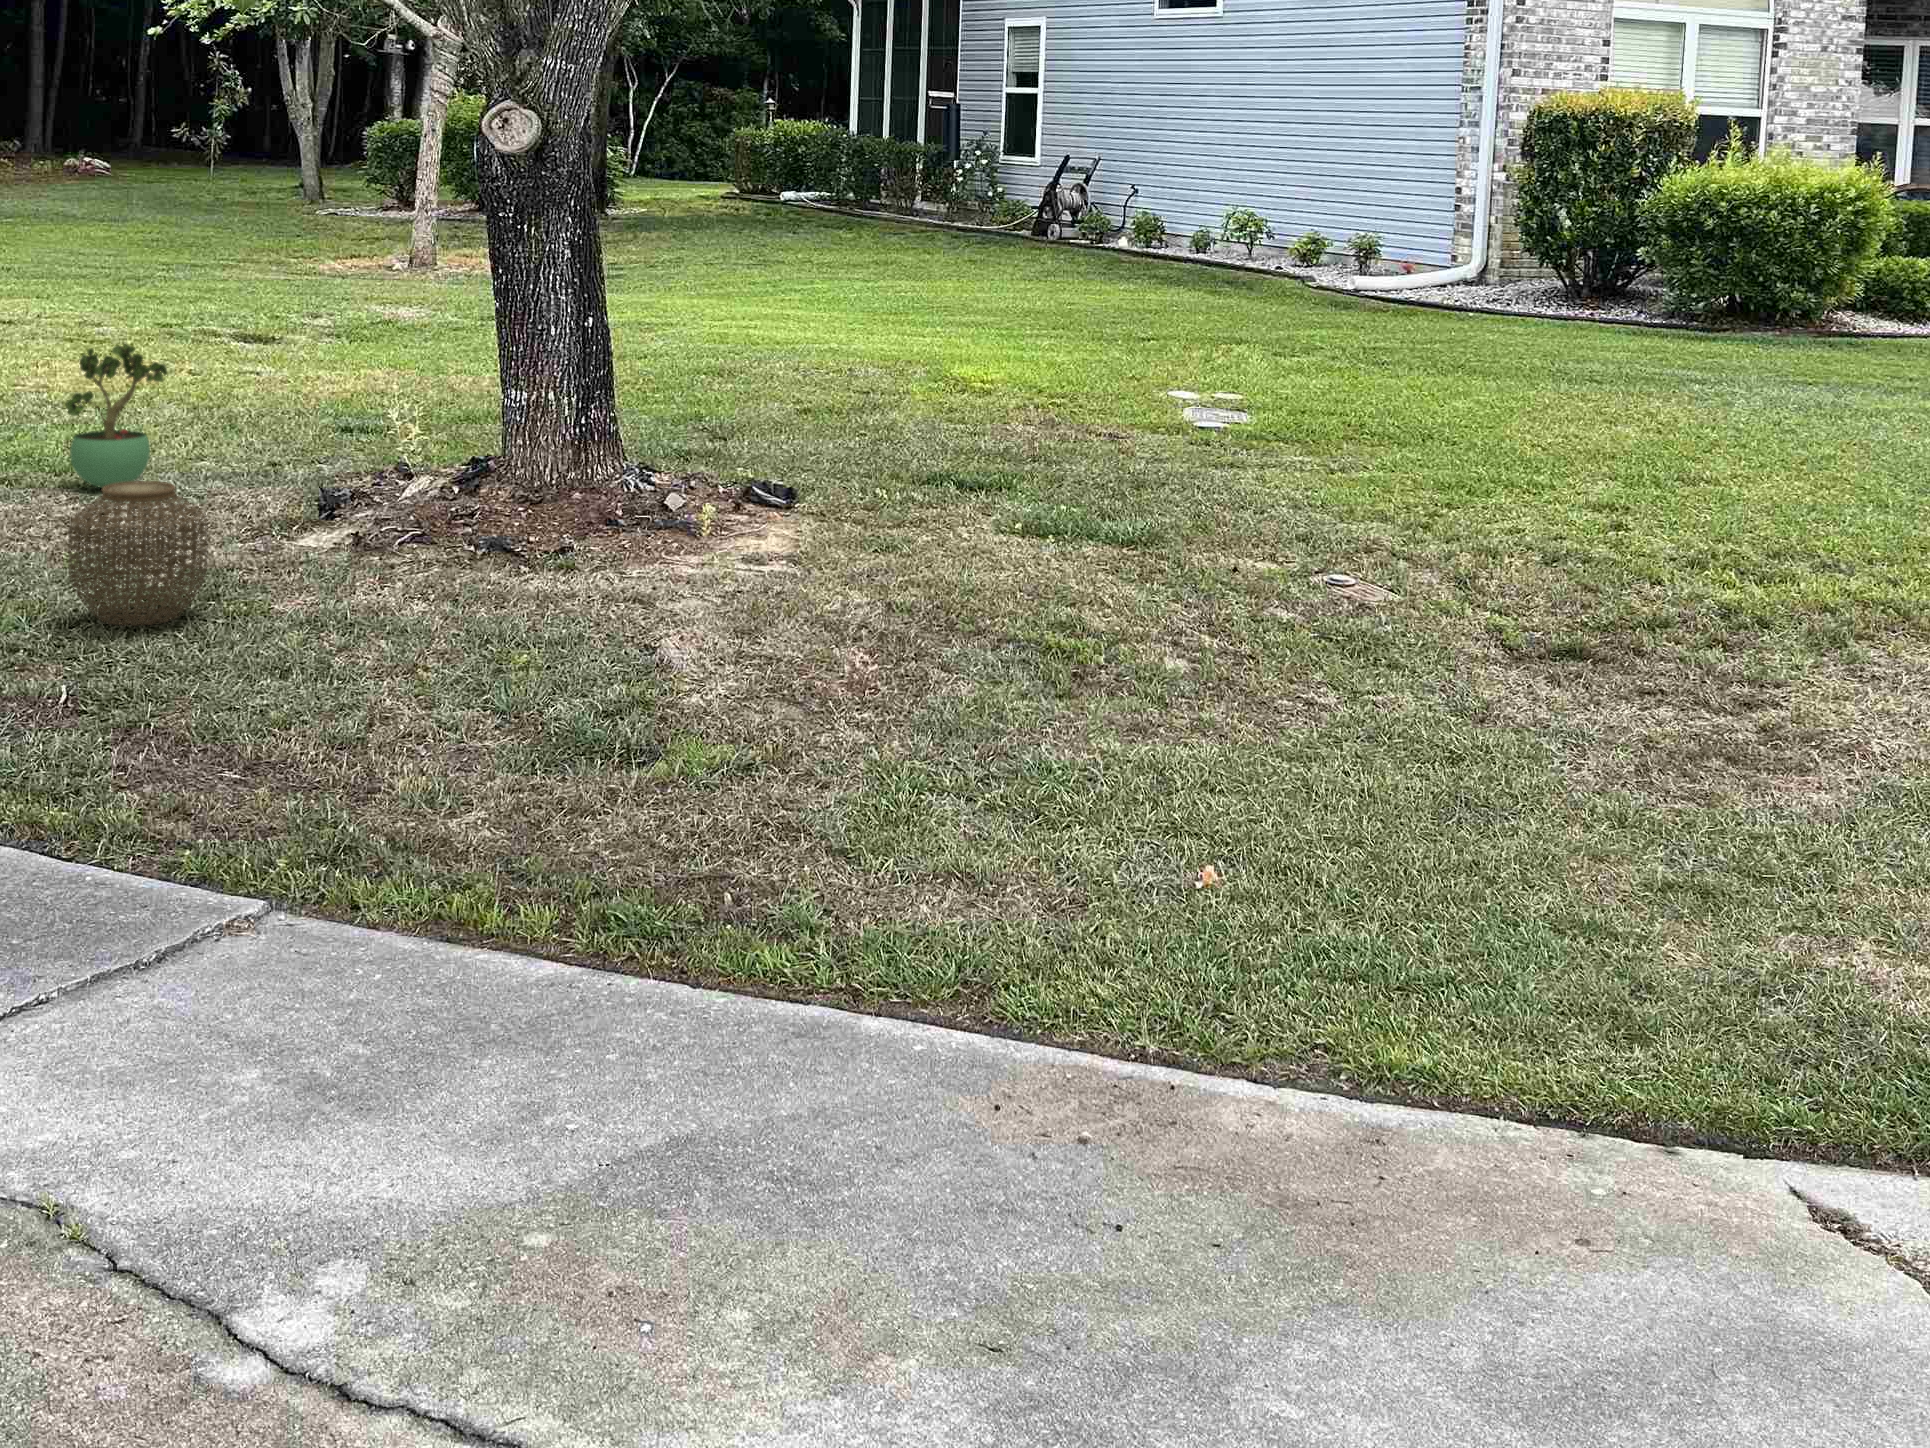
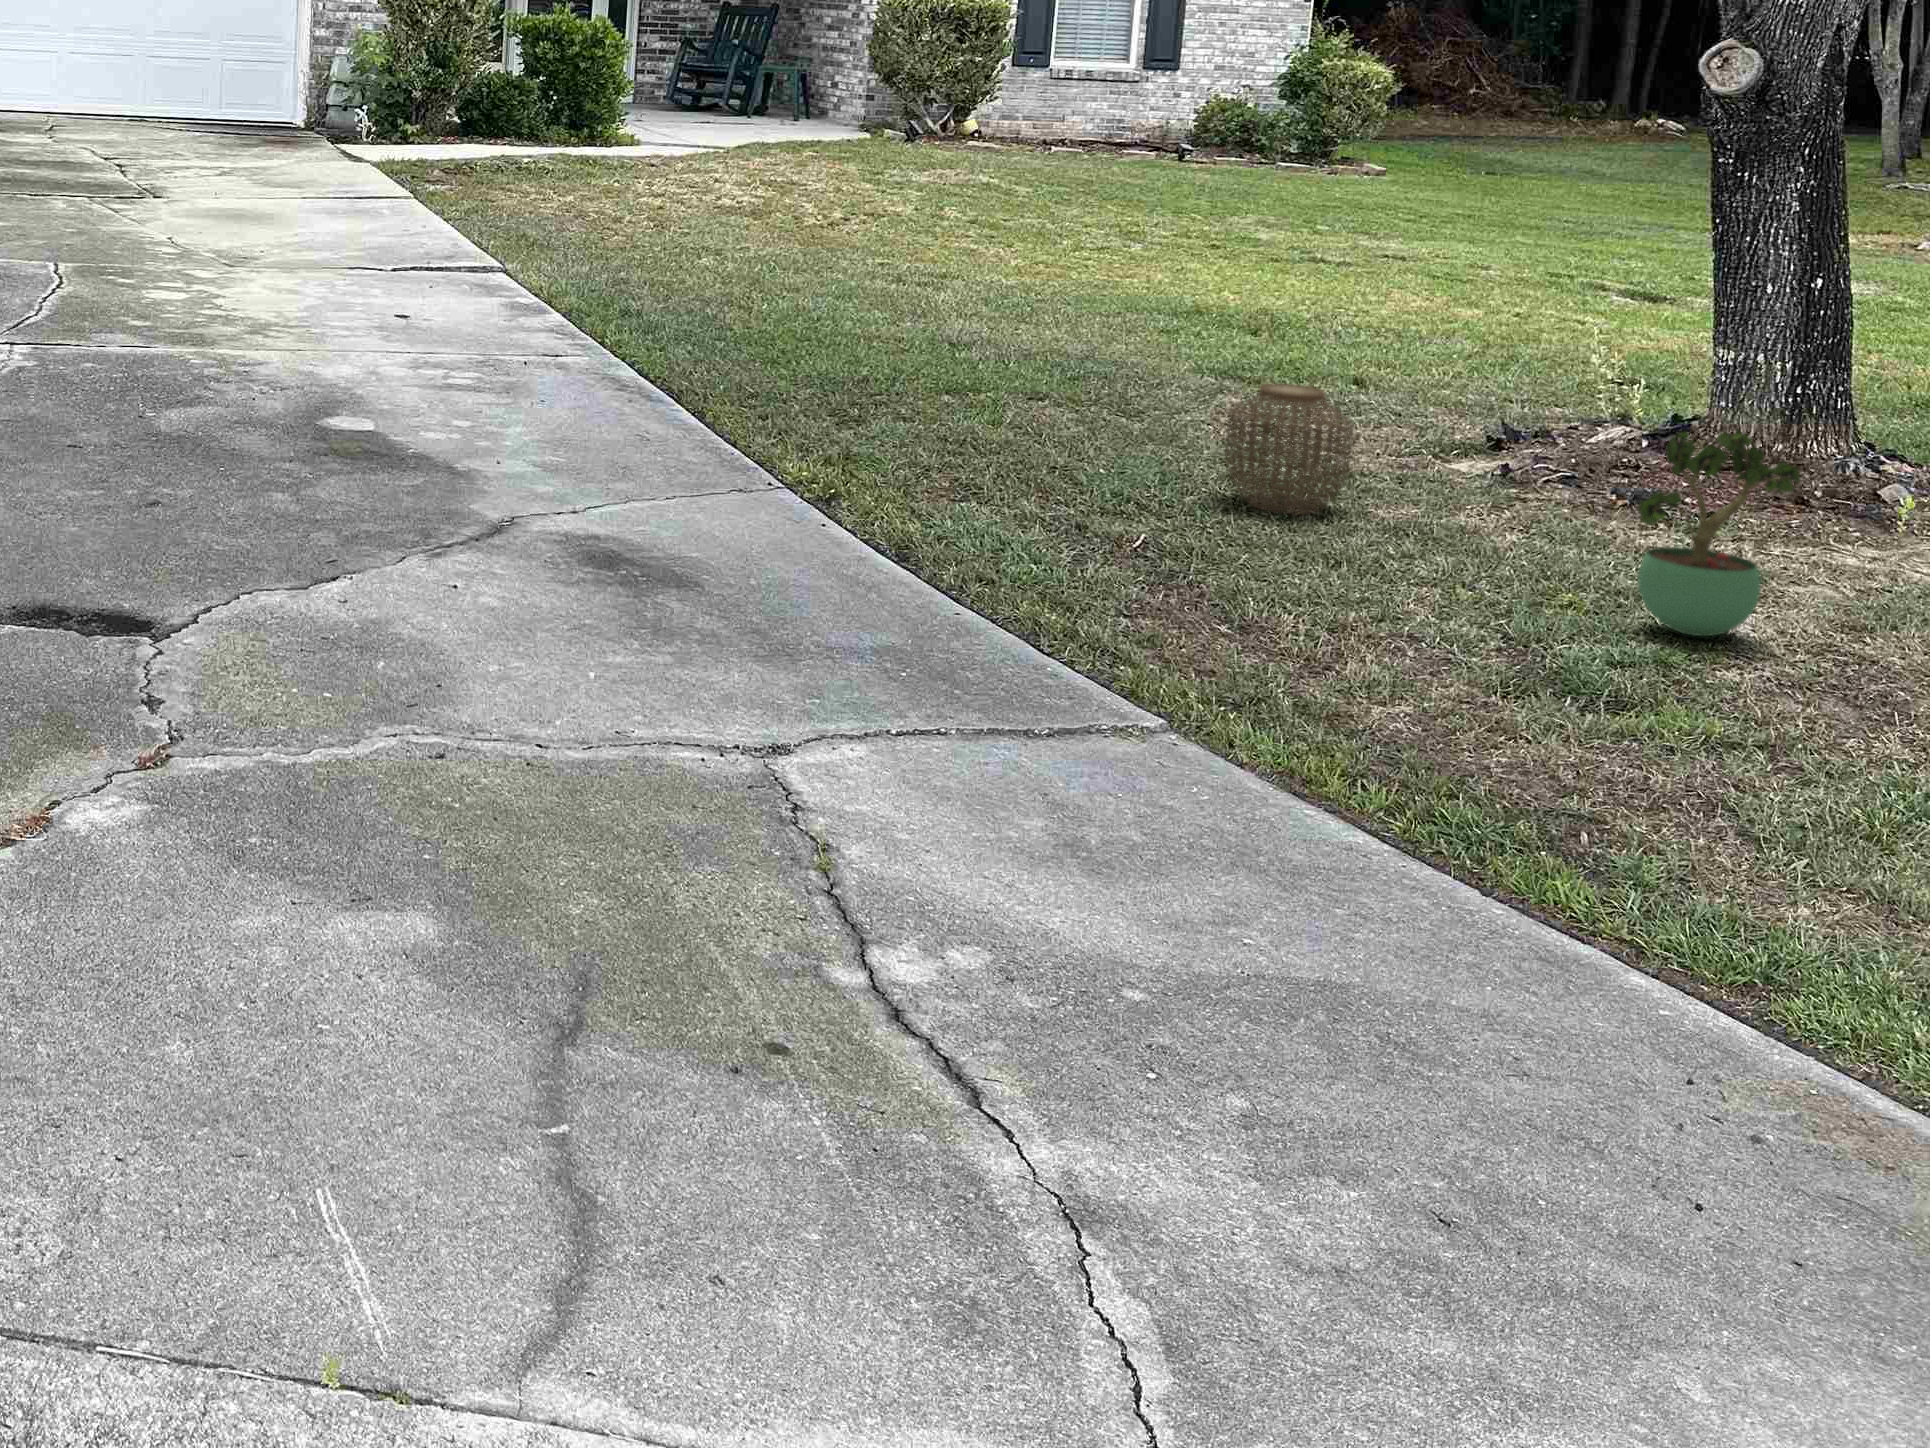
potted plant: present [65,344,167,488] -> present [1638,430,1801,636]

